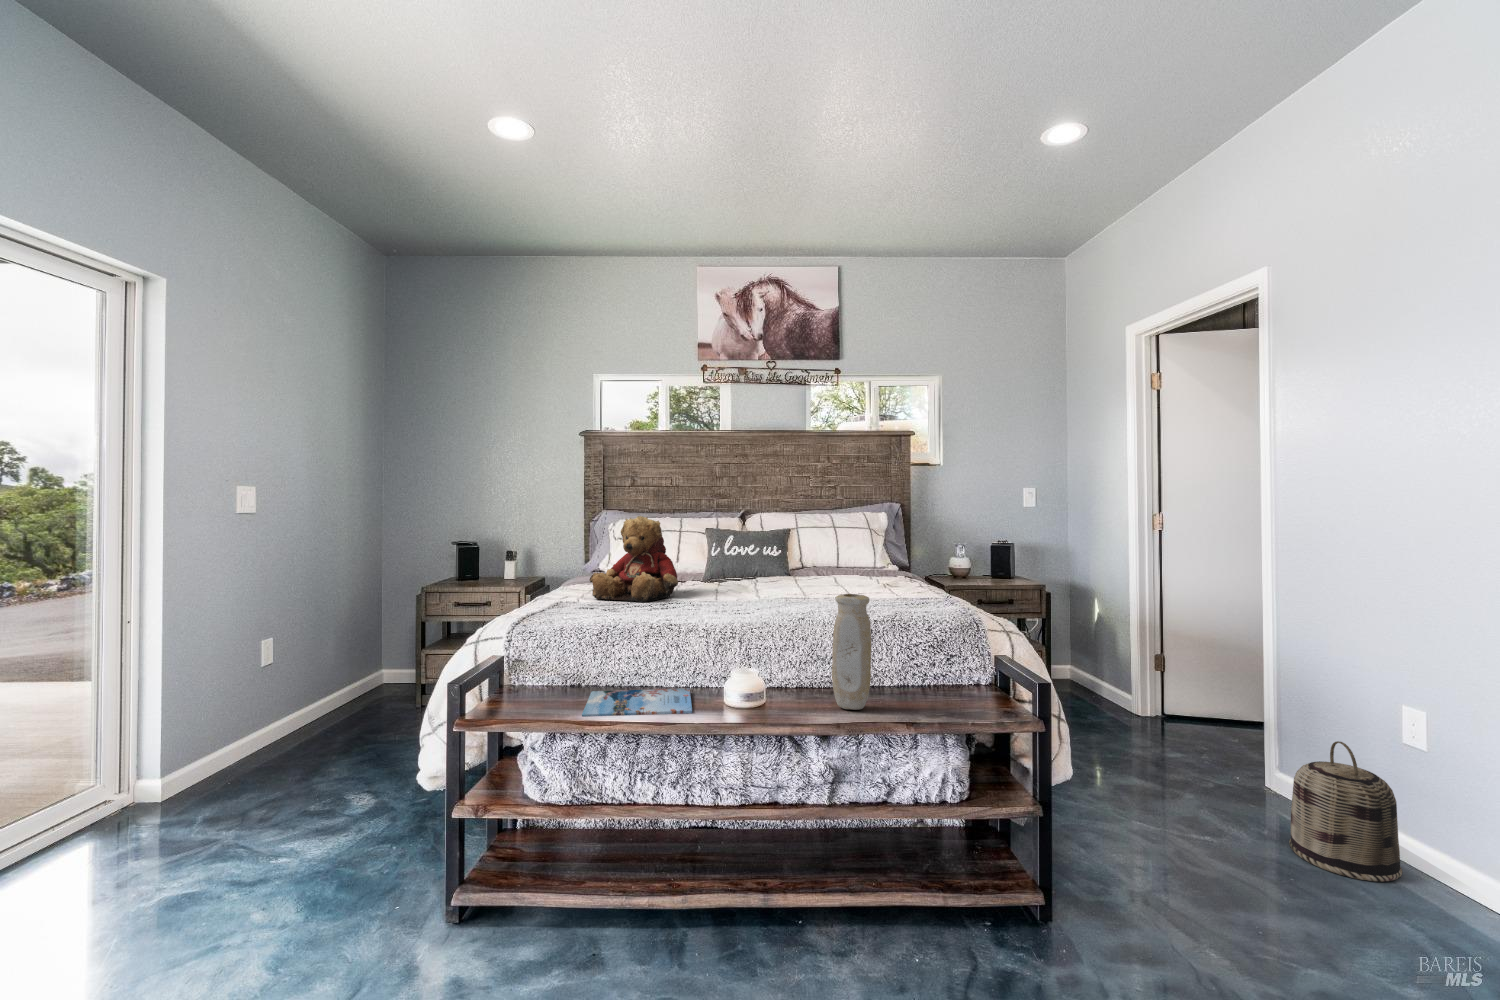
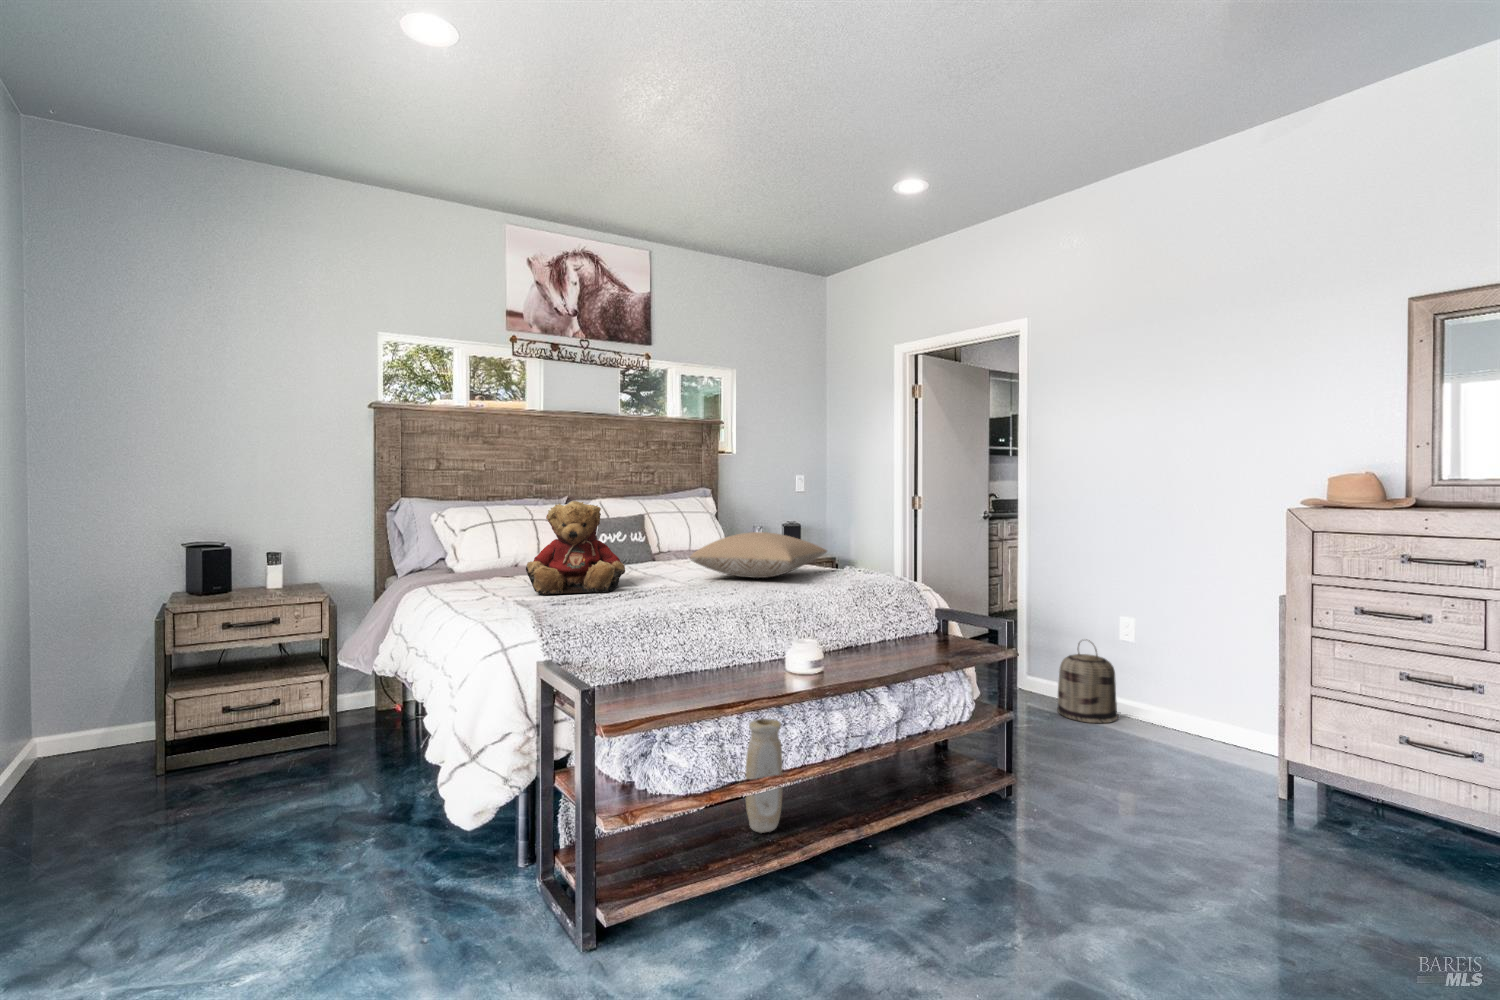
pillow: none [740,553,896,601] -> present [690,532,827,578]
vase: present [832,594,871,710] -> present [745,719,782,833]
magazine: present [582,688,692,717] -> none [666,665,794,703]

